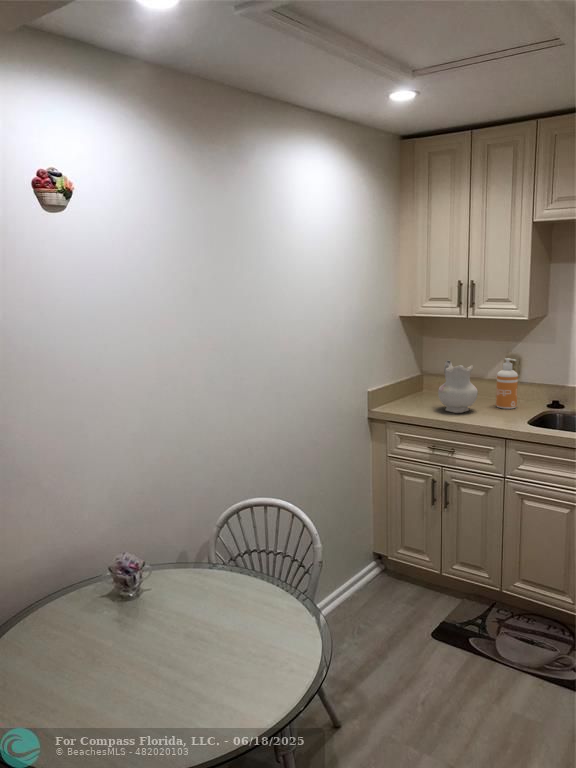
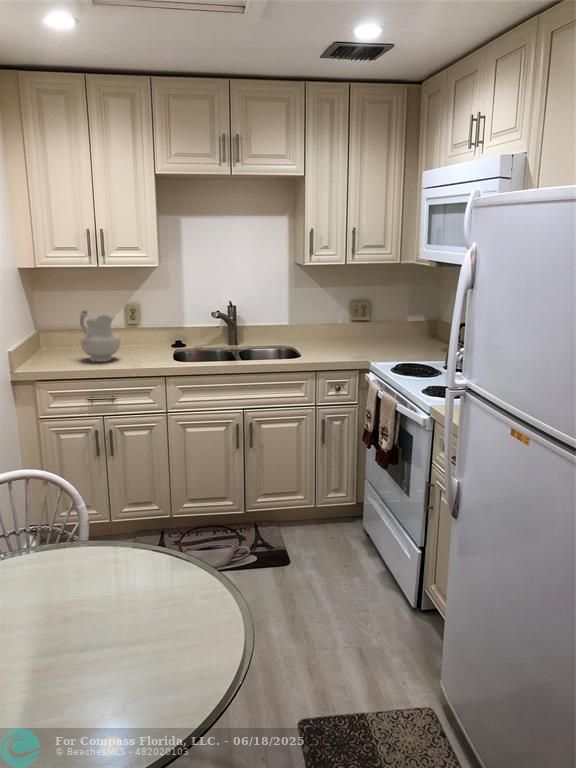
soap dispenser: present [496,358,518,409] -> none [128,305,149,353]

